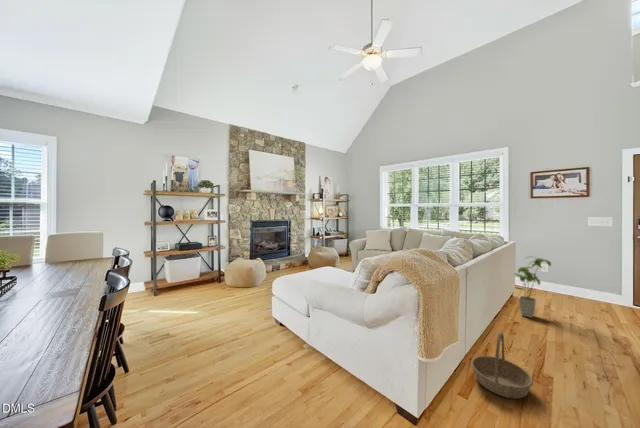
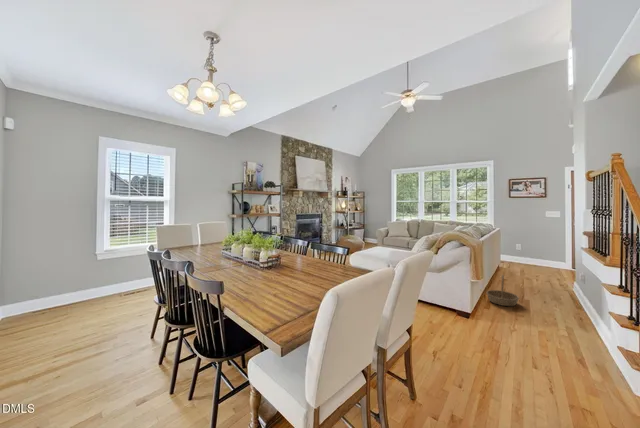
house plant: present [515,258,551,318] -> none [500,237,524,276]

